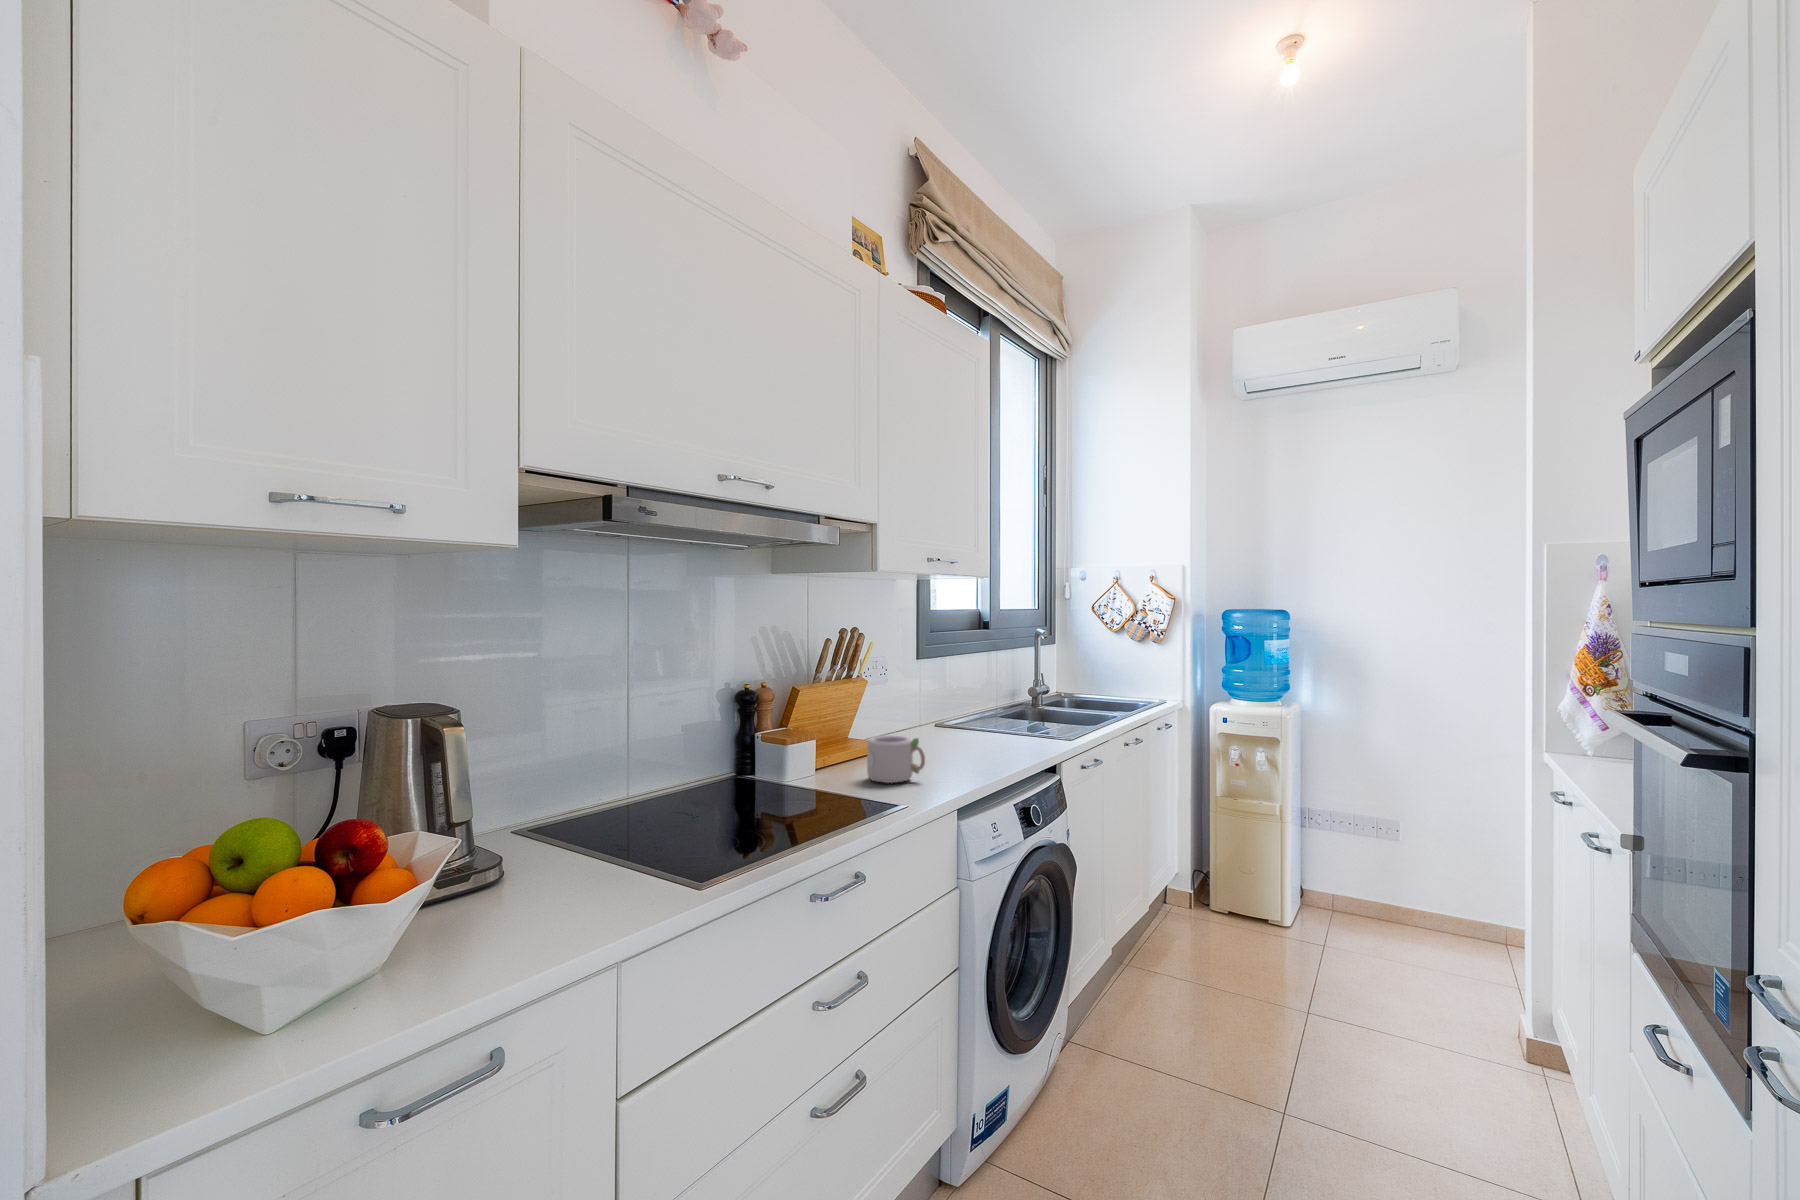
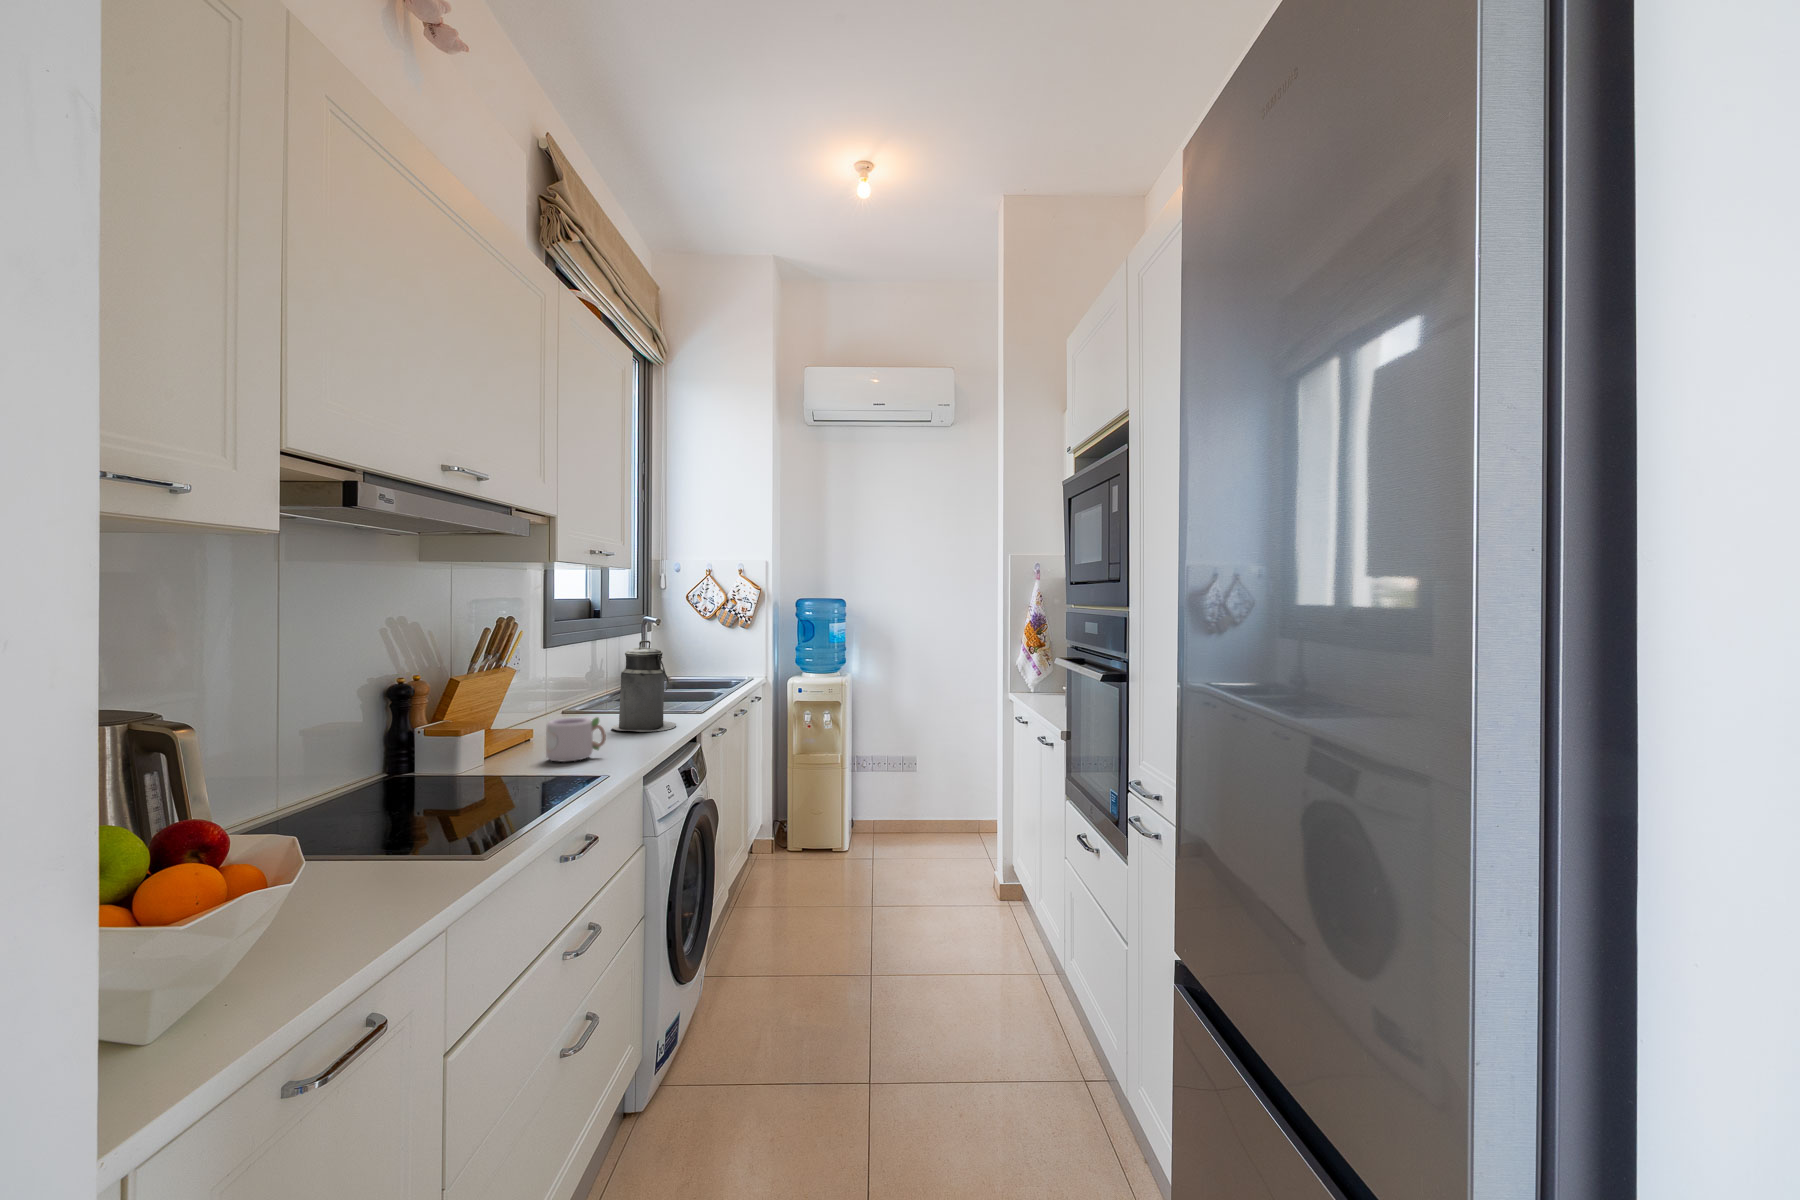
canister: none [962,655,1030,757] -> present [611,641,676,732]

